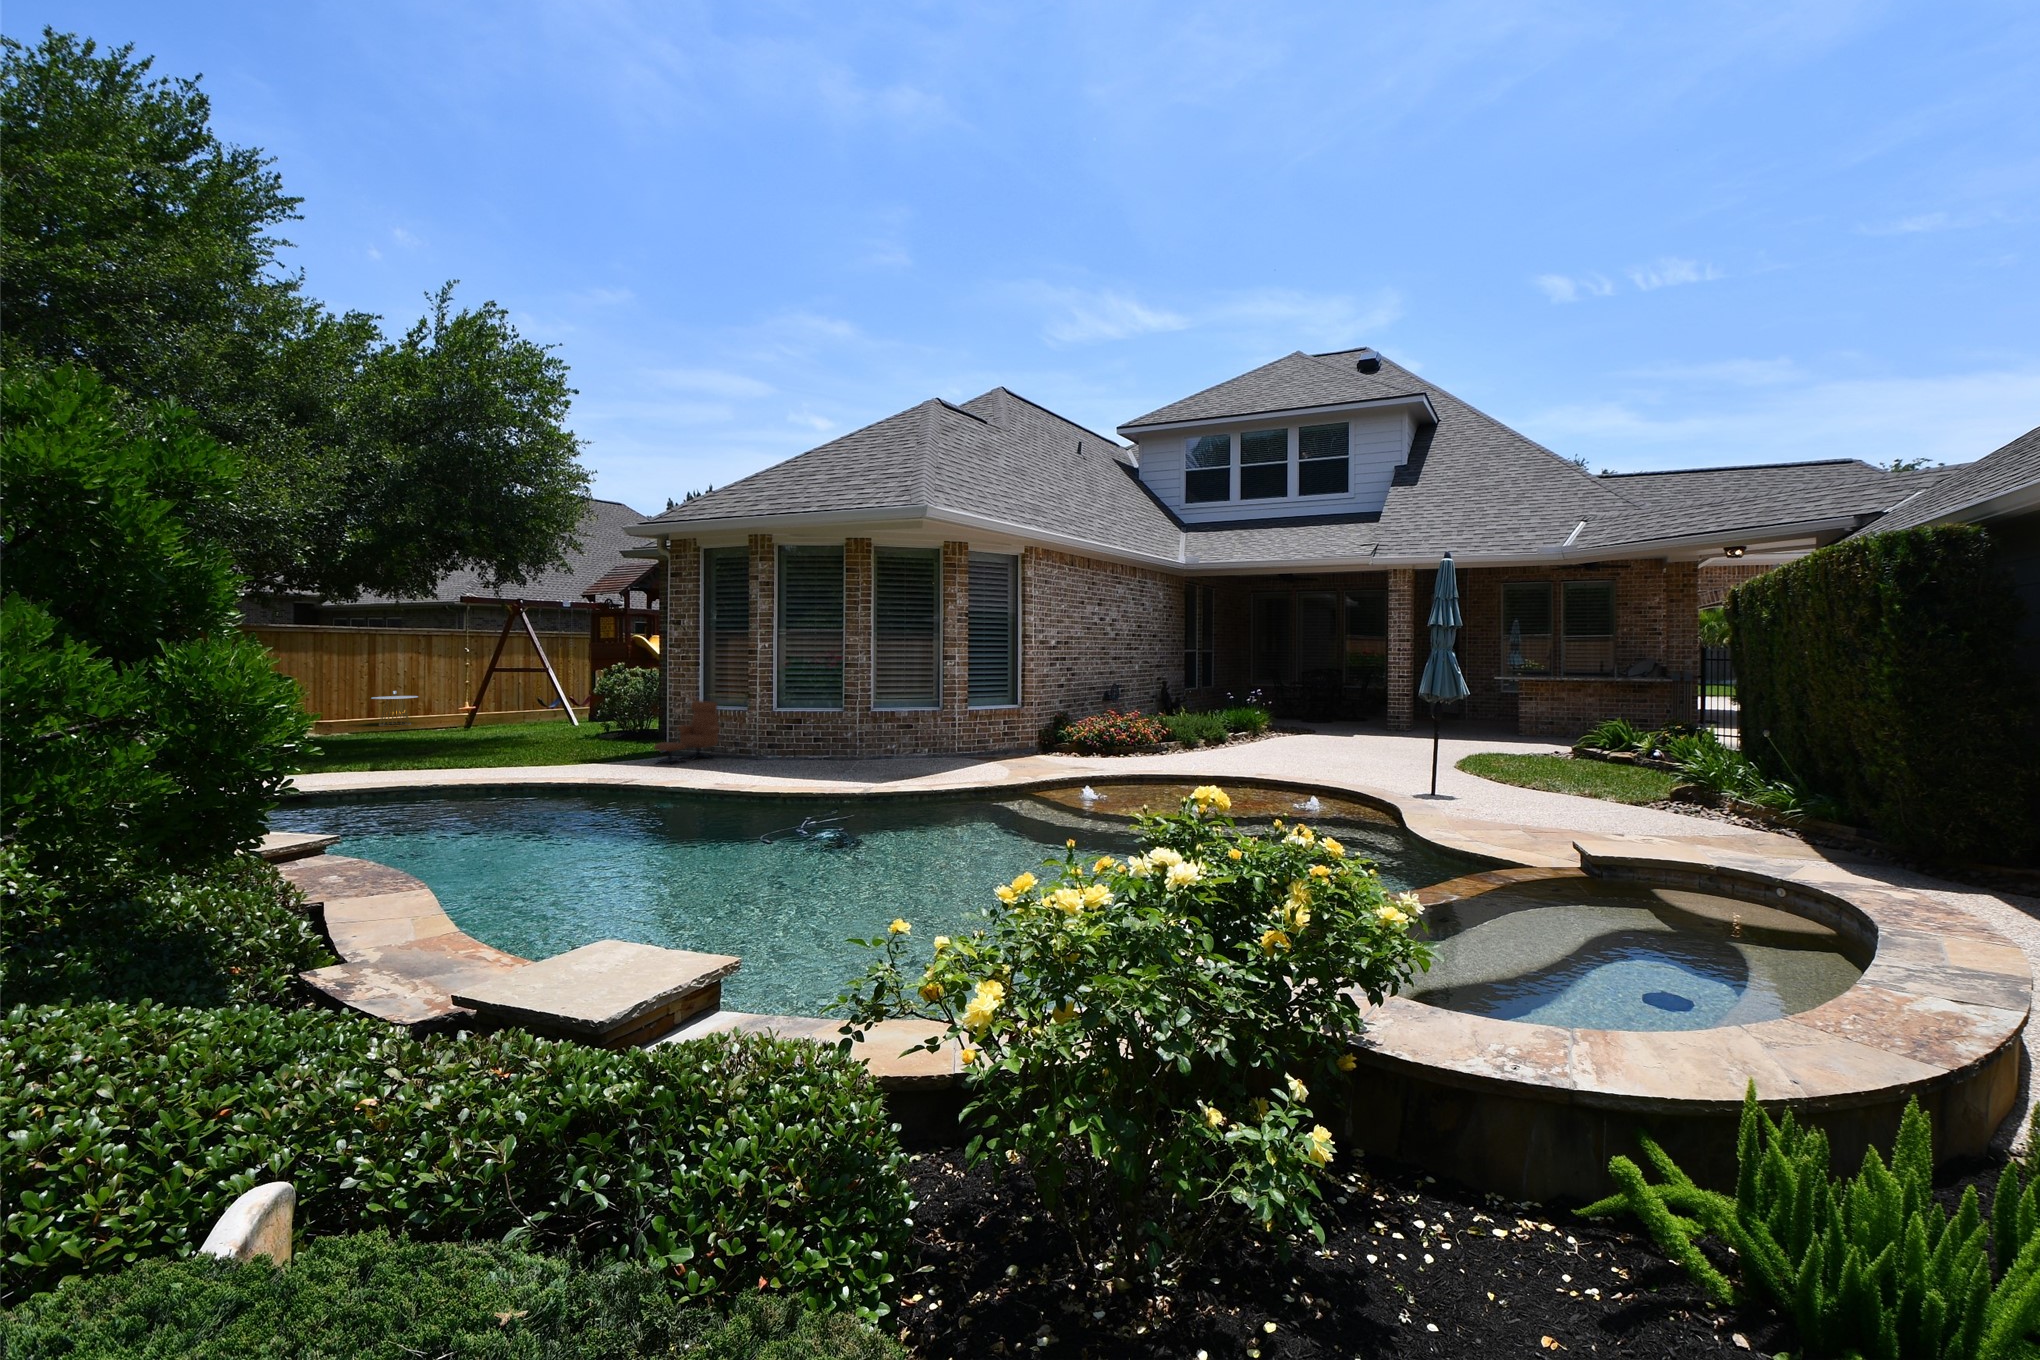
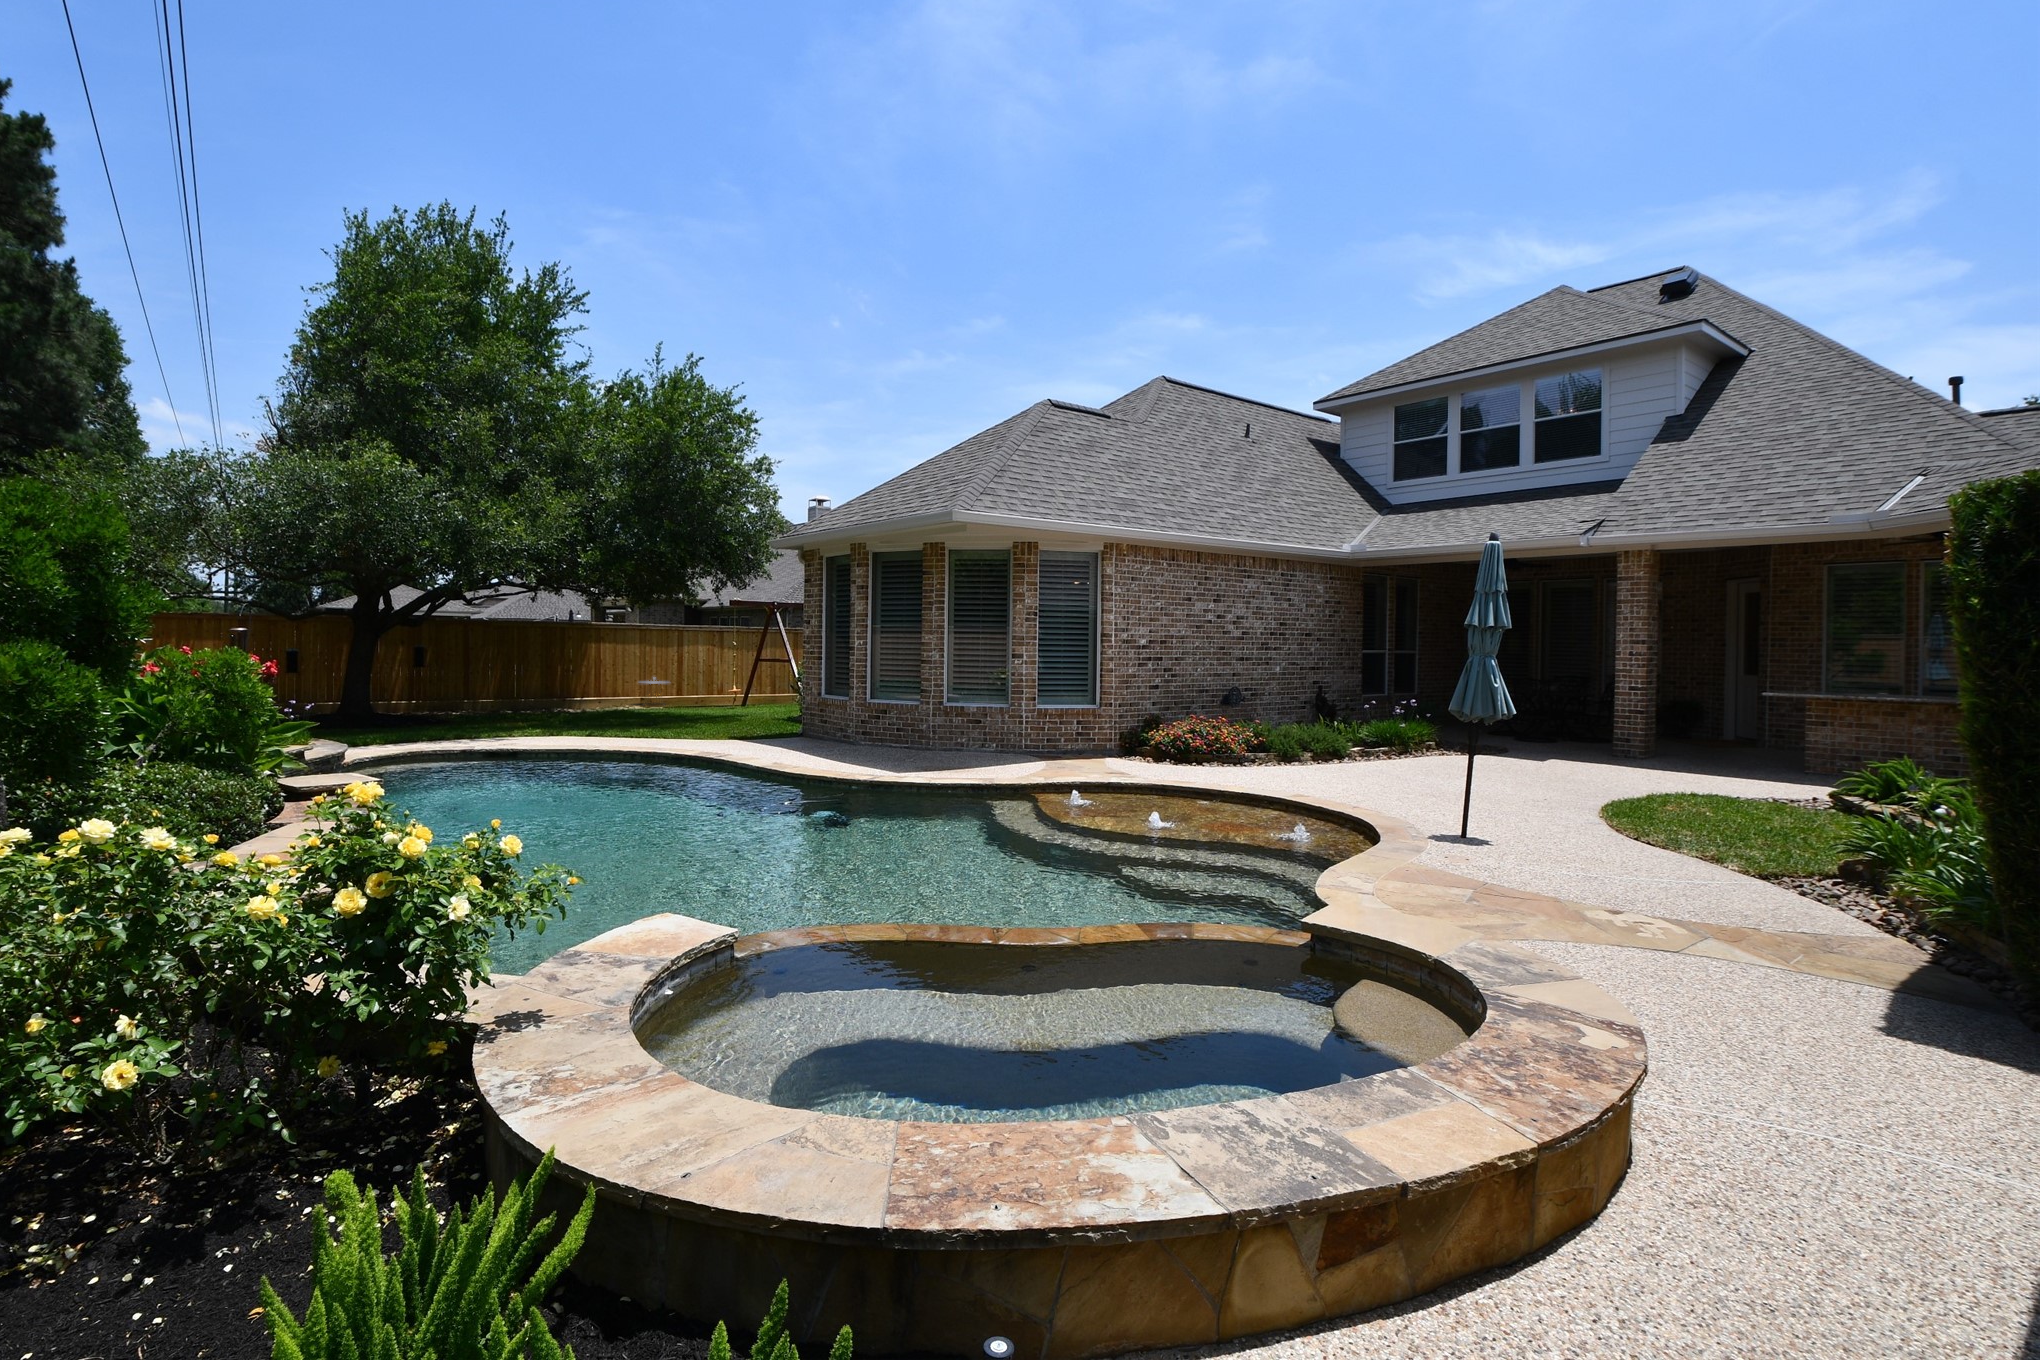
lounge chair: present [654,701,721,763] -> none [768,691,828,746]

